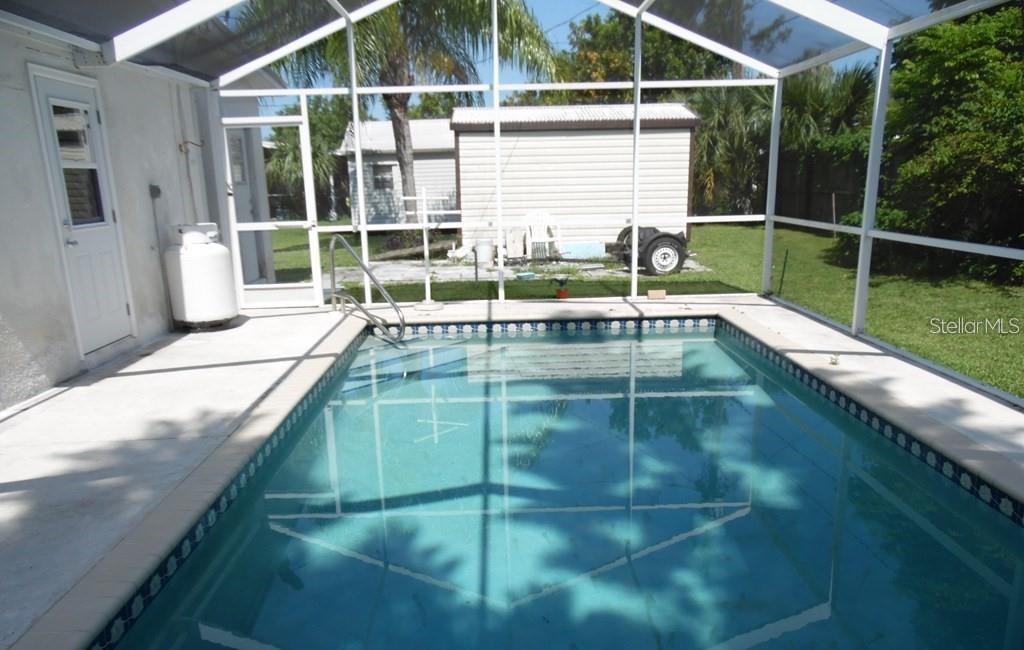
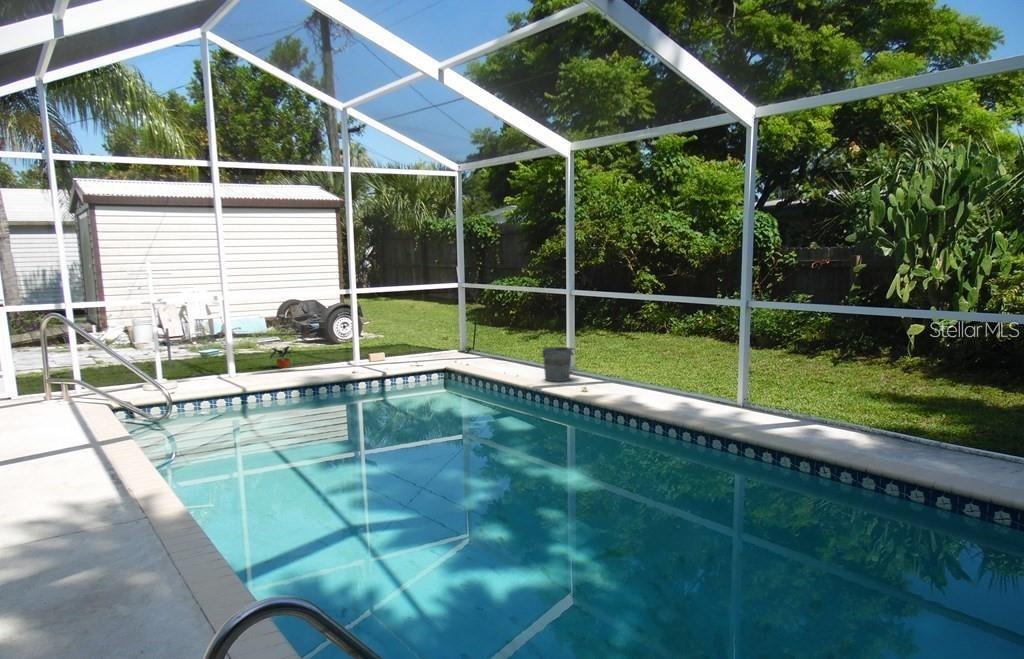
bucket: none [804,300,853,347] -> present [541,347,574,381]

